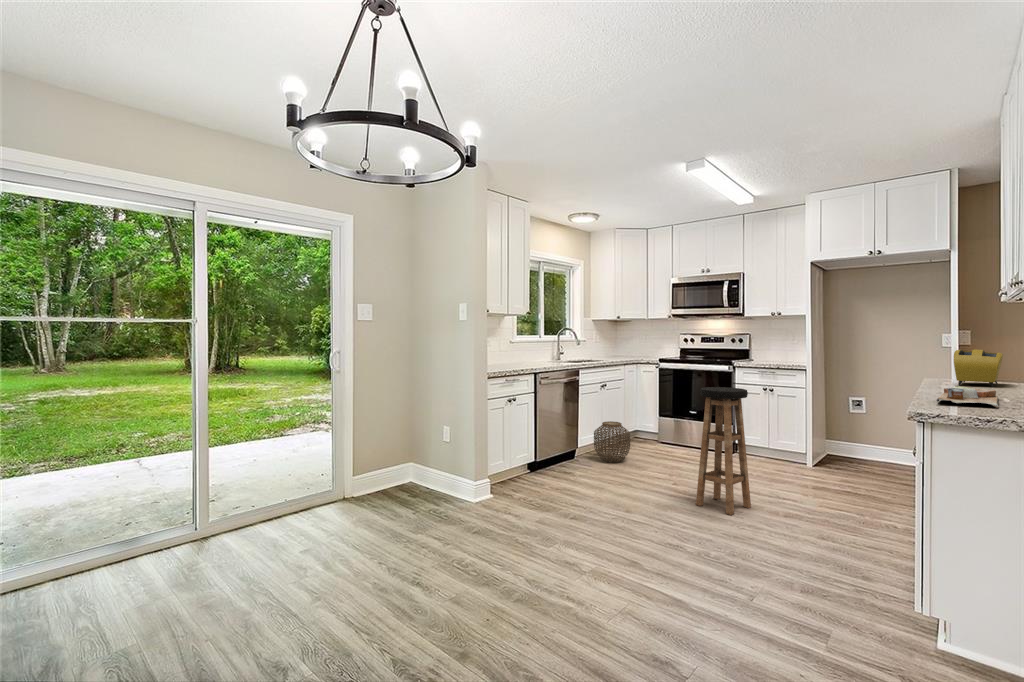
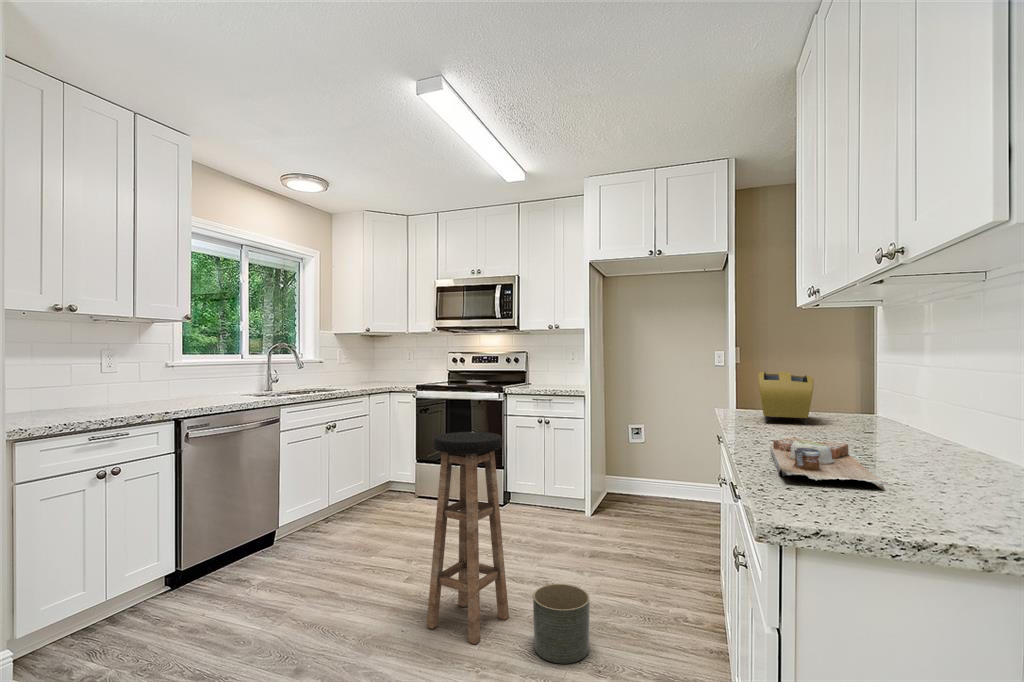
woven basket: present [594,421,630,462] -> none [305,481,361,545]
planter: none [772,486,813,530] -> present [533,584,590,664]

